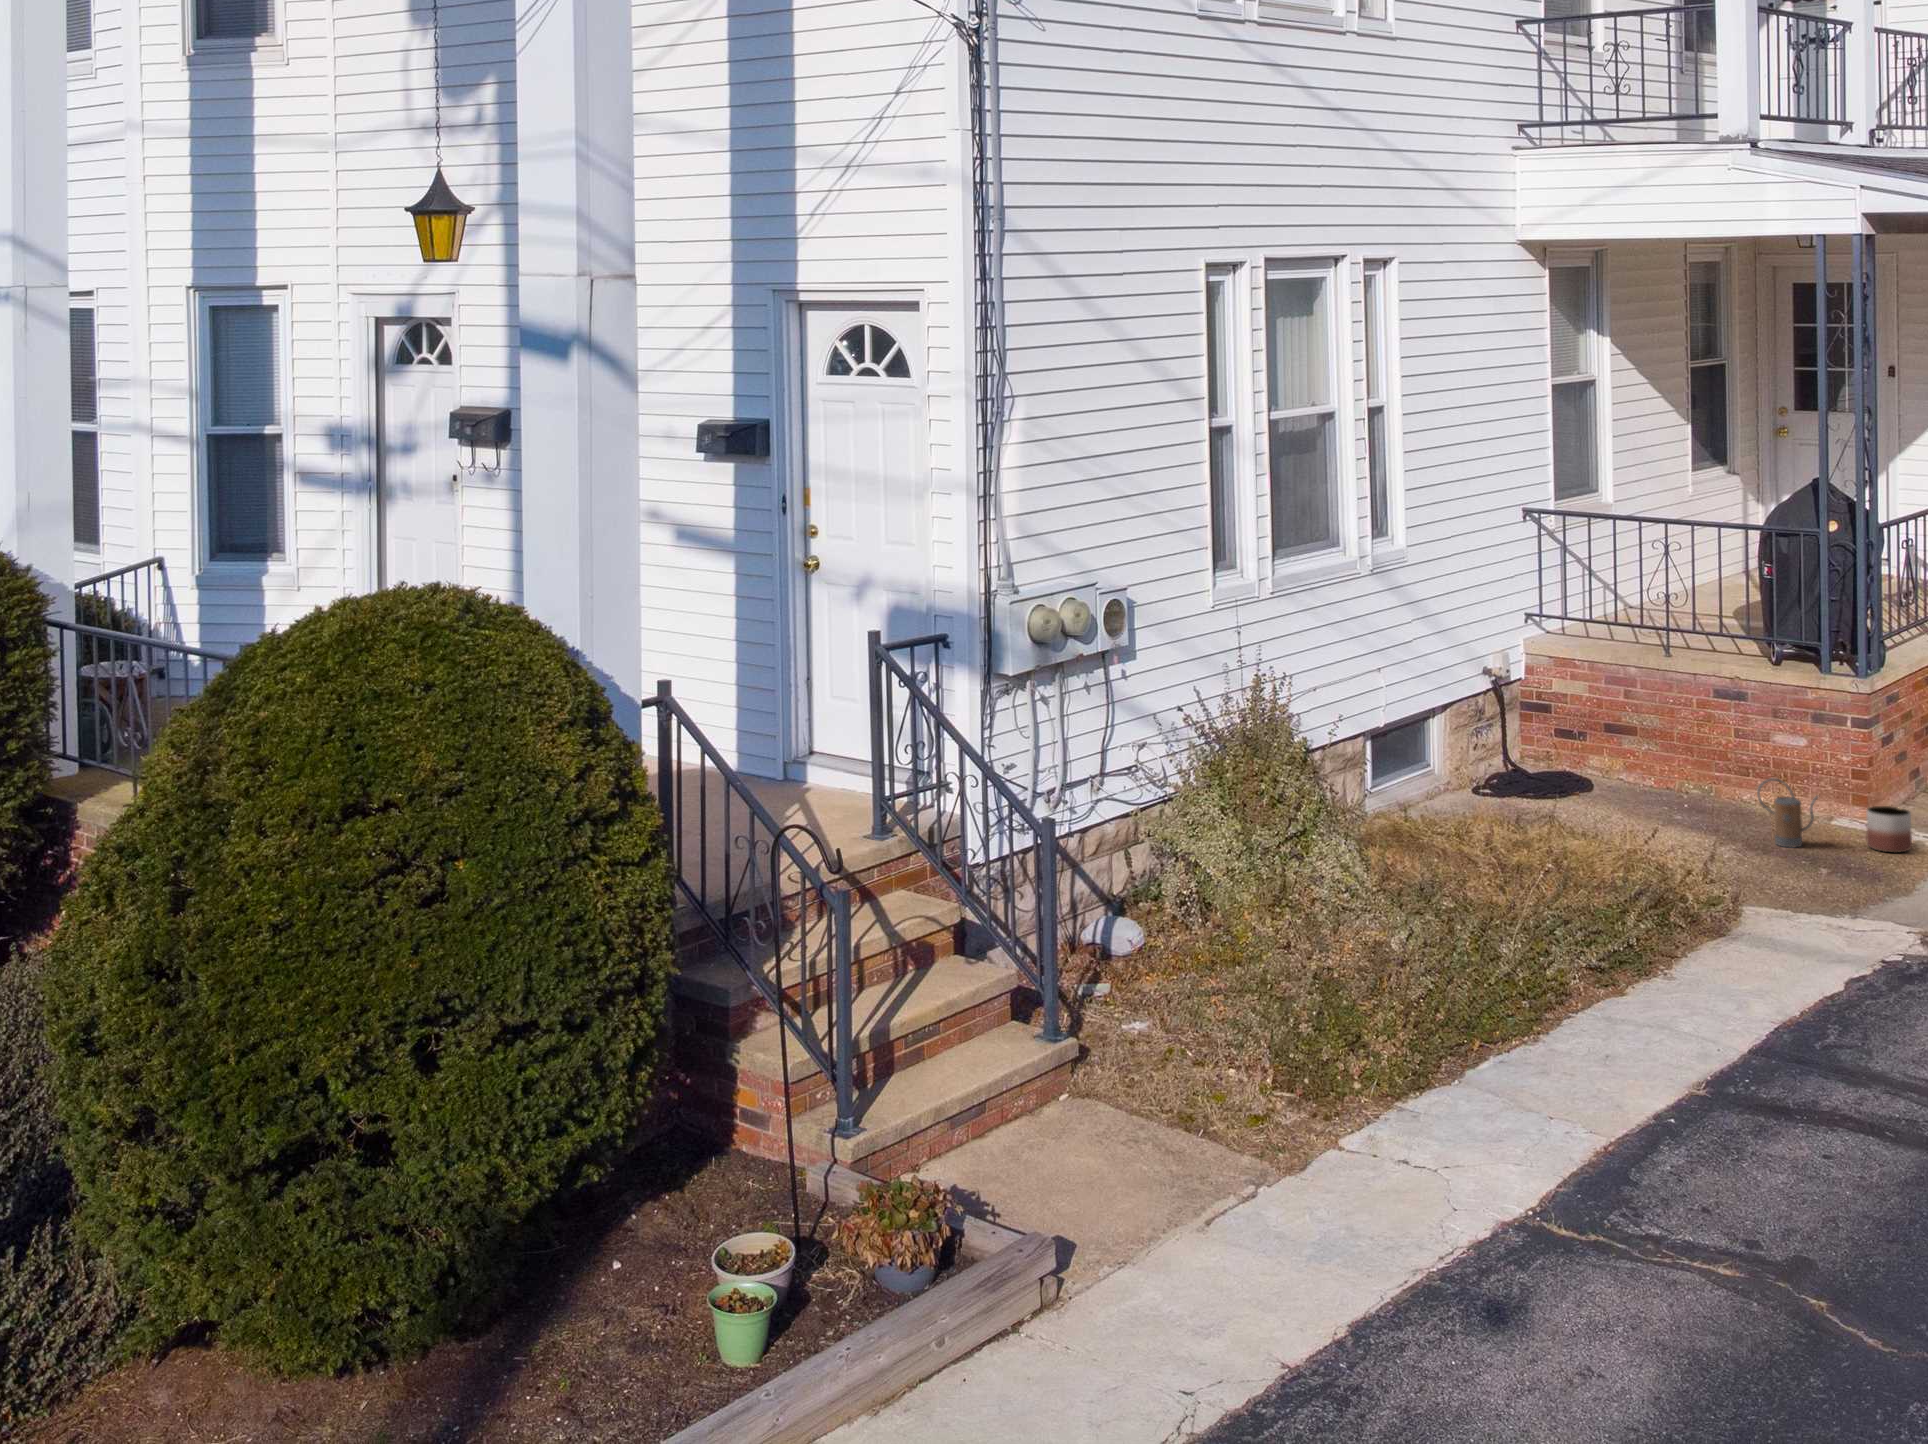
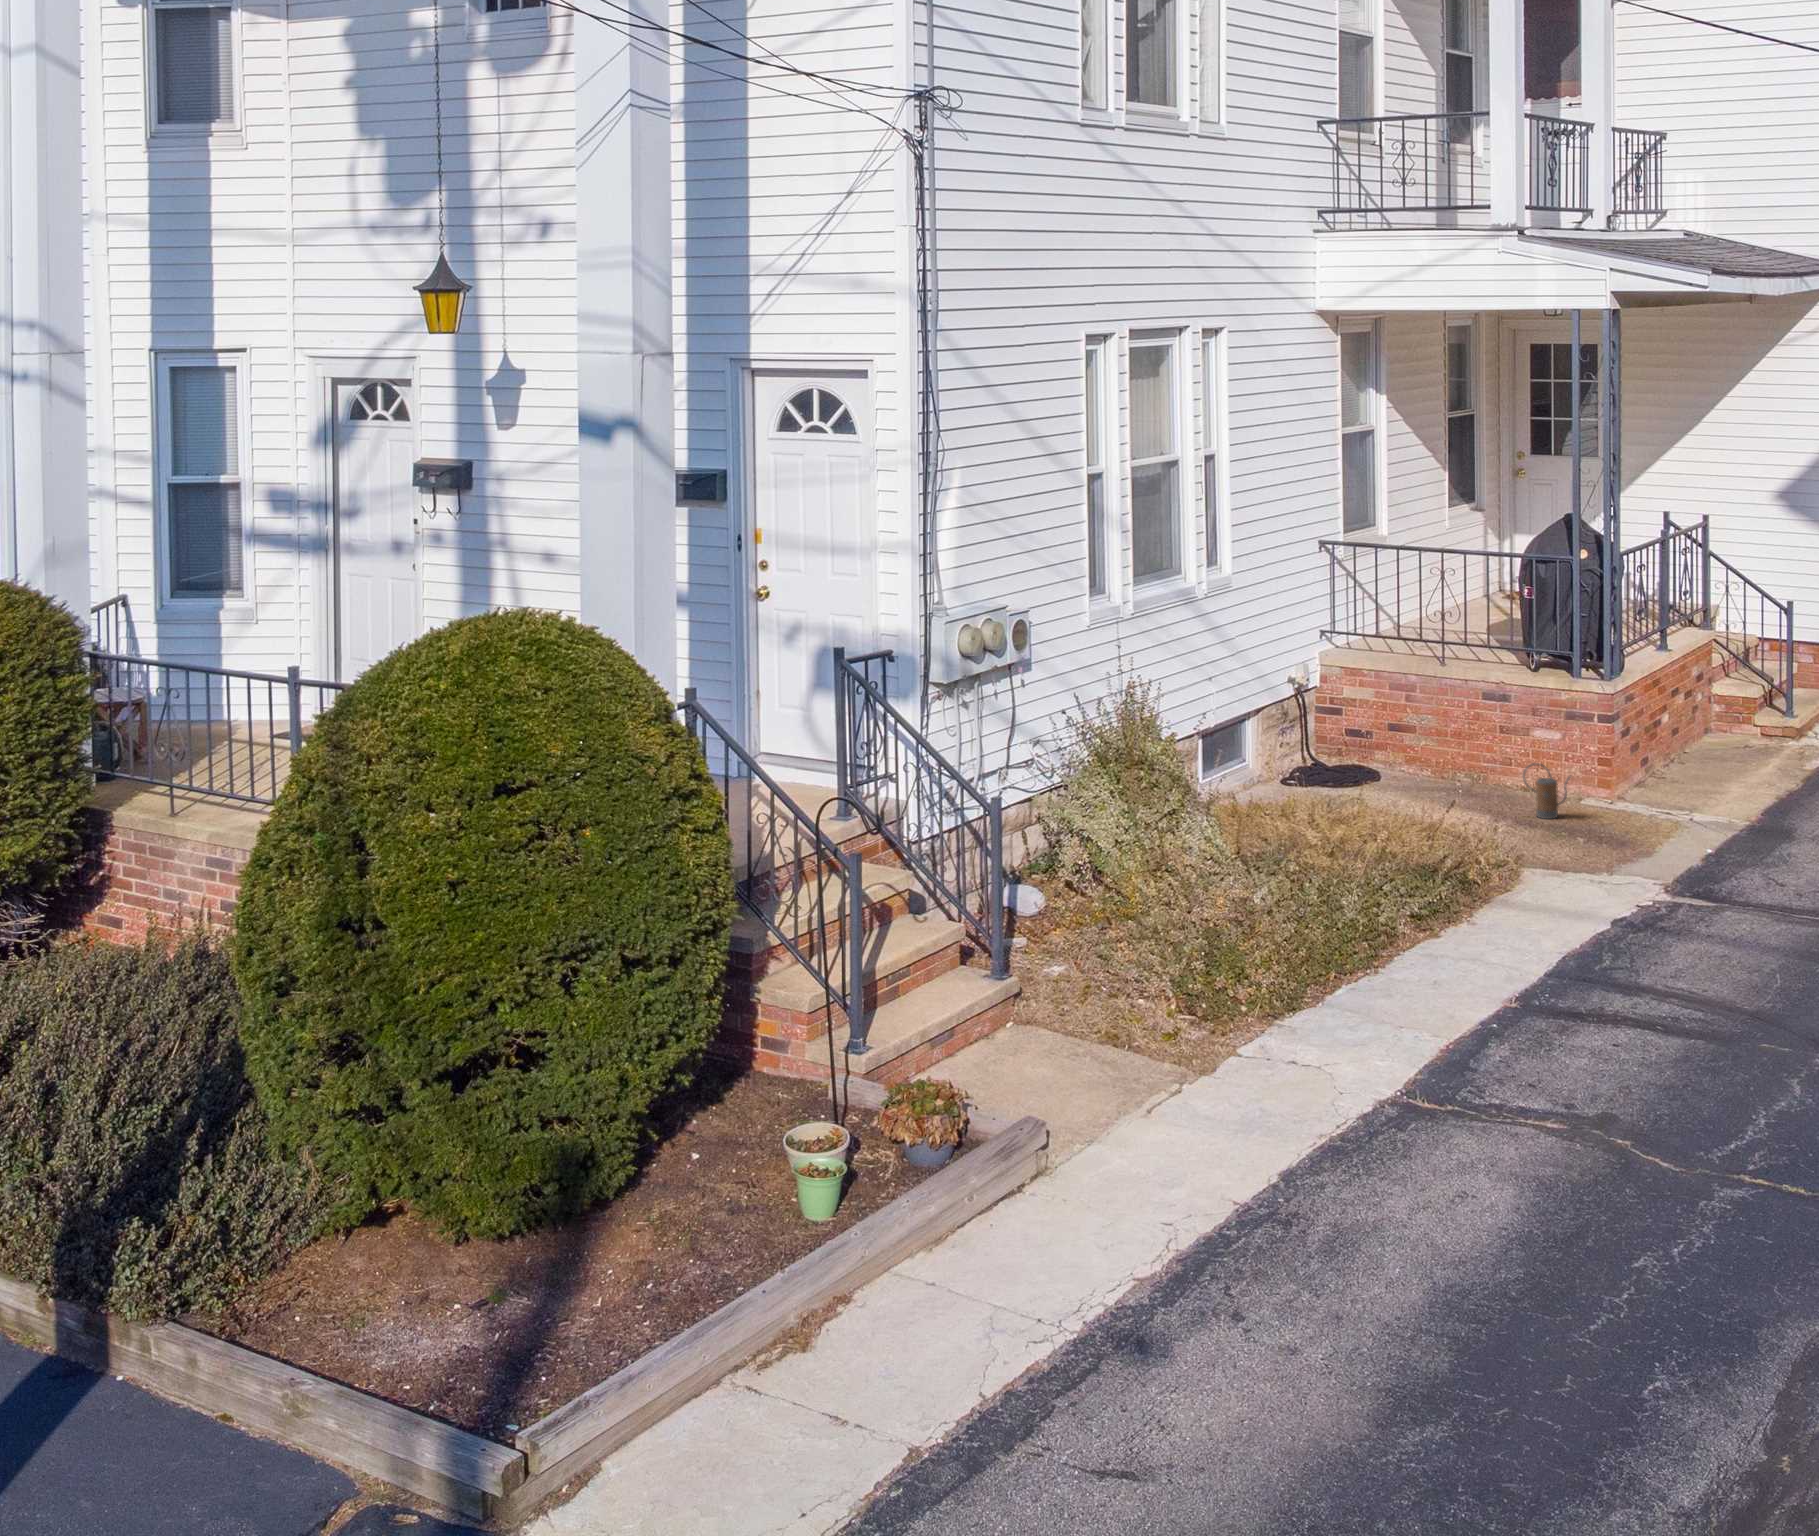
planter: present [1866,806,1912,853] -> none [1608,783,1643,820]

